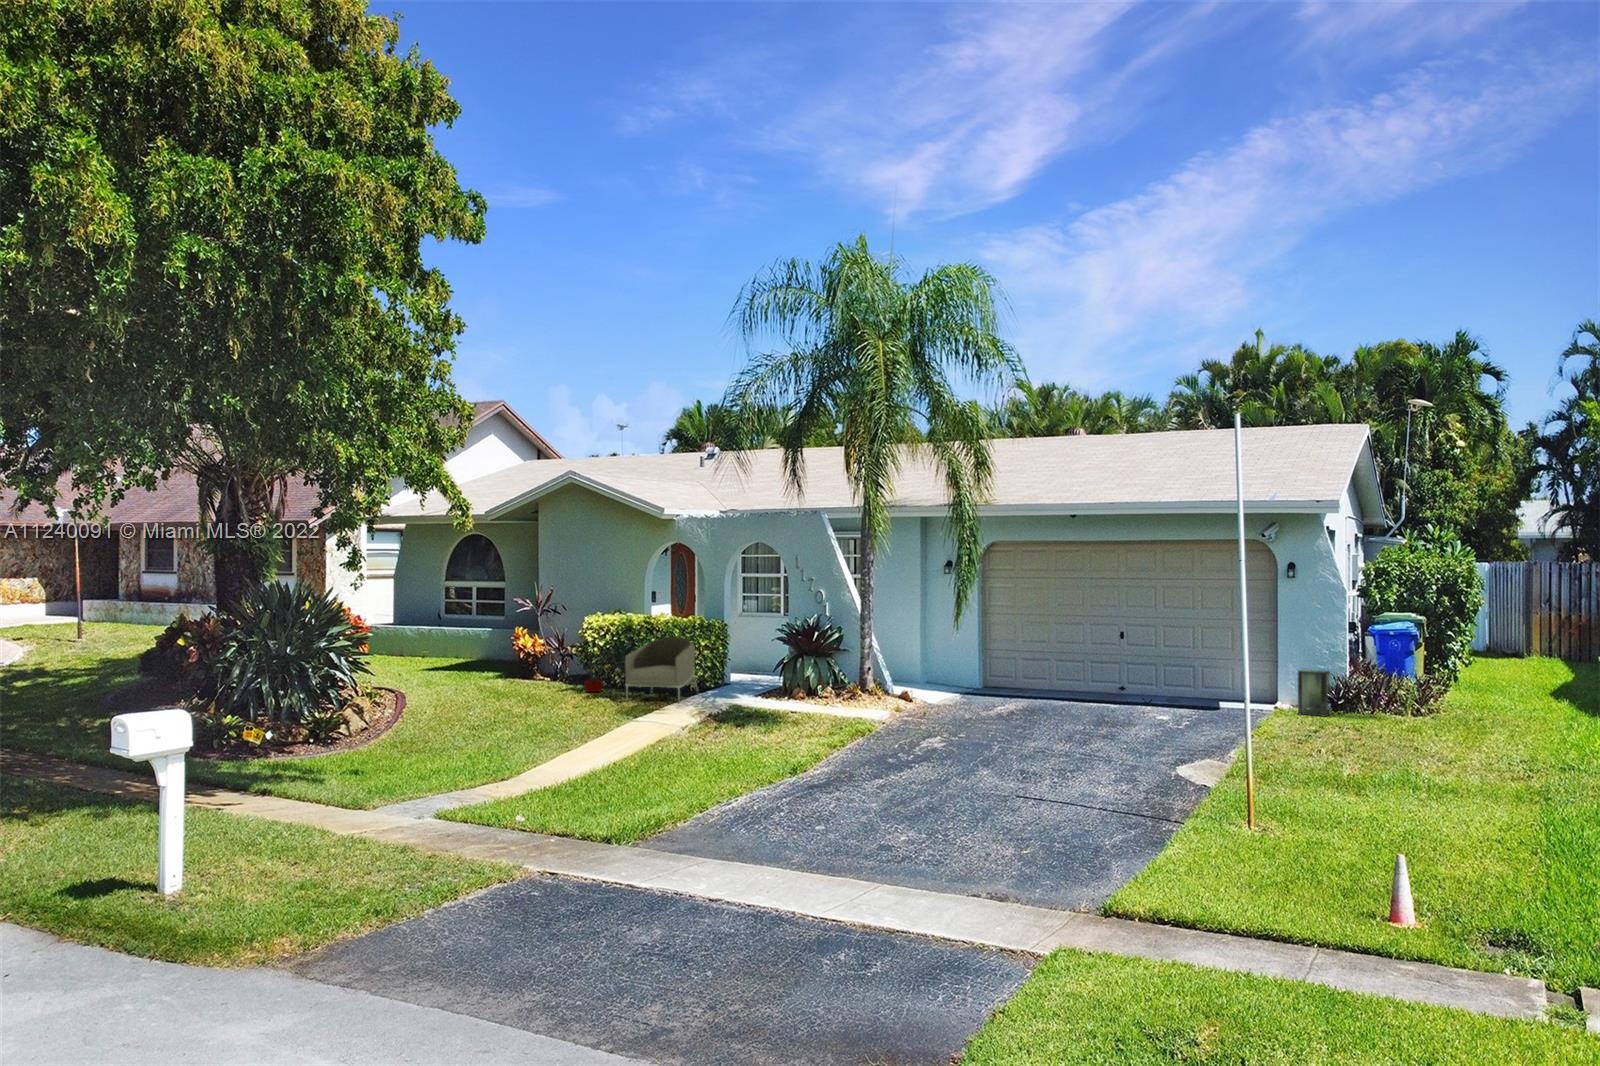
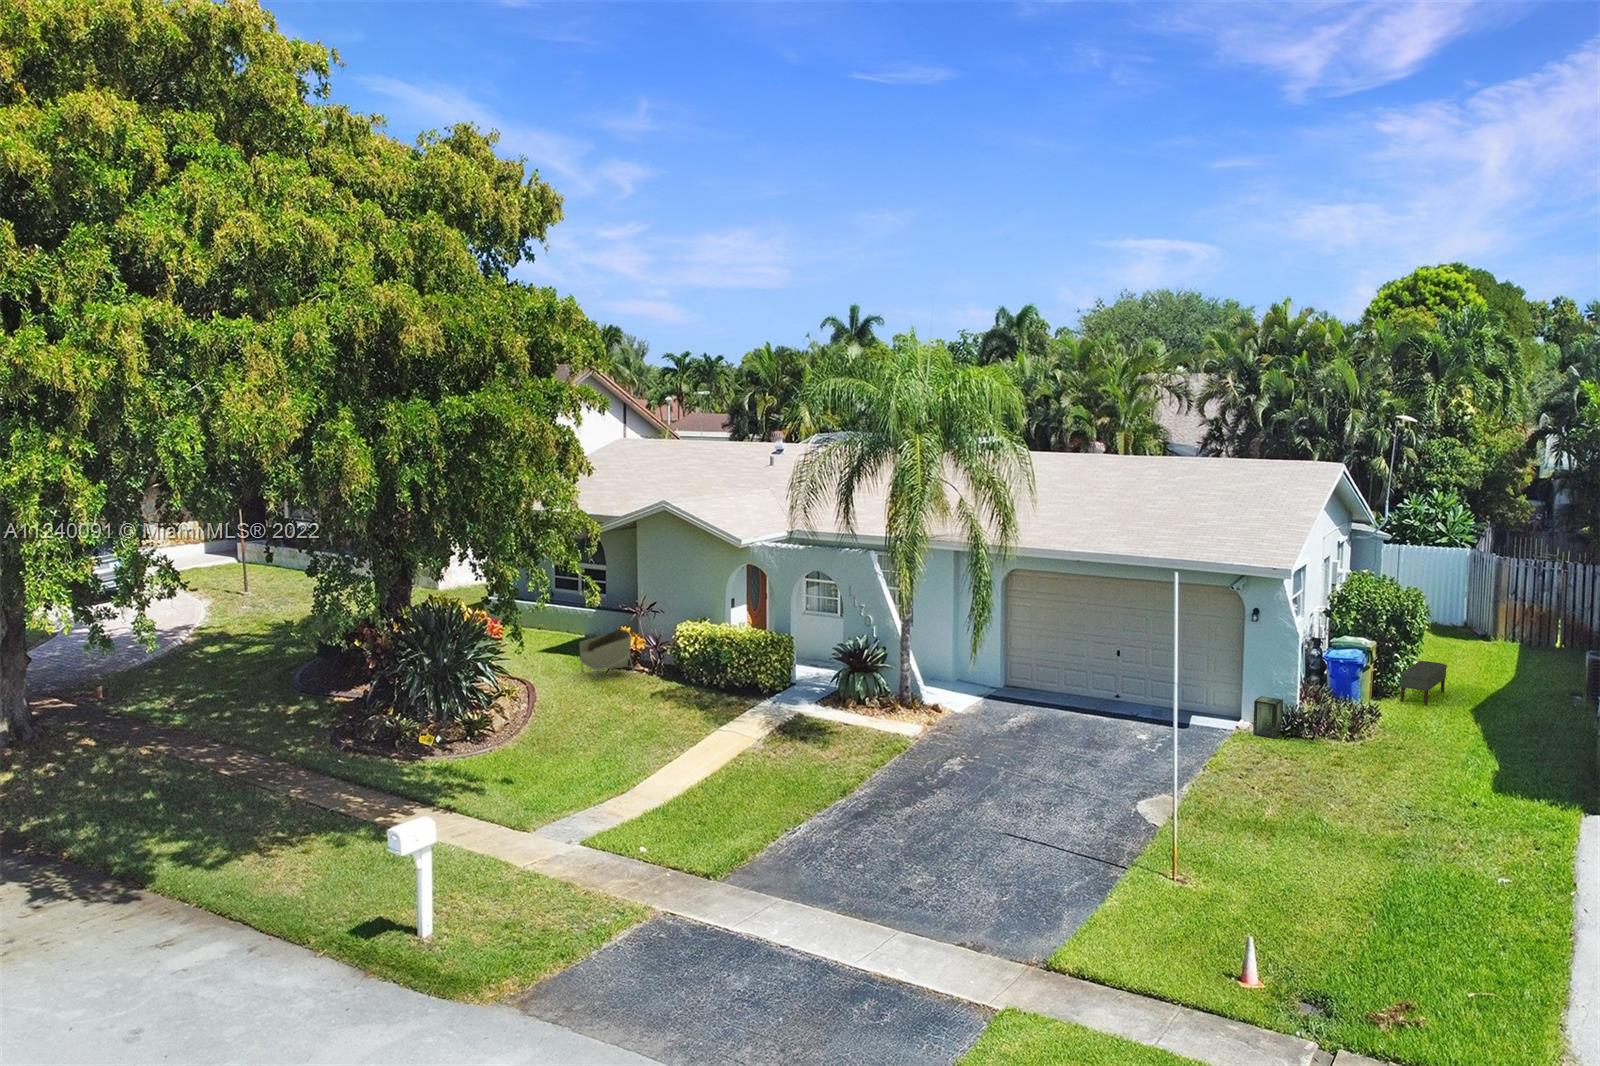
armchair: present [625,637,698,702] -> present [579,630,633,673]
decorative plant: present [585,648,609,692] -> none [681,654,701,693]
bench: none [1457,648,1506,692] -> present [1400,661,1447,705]

